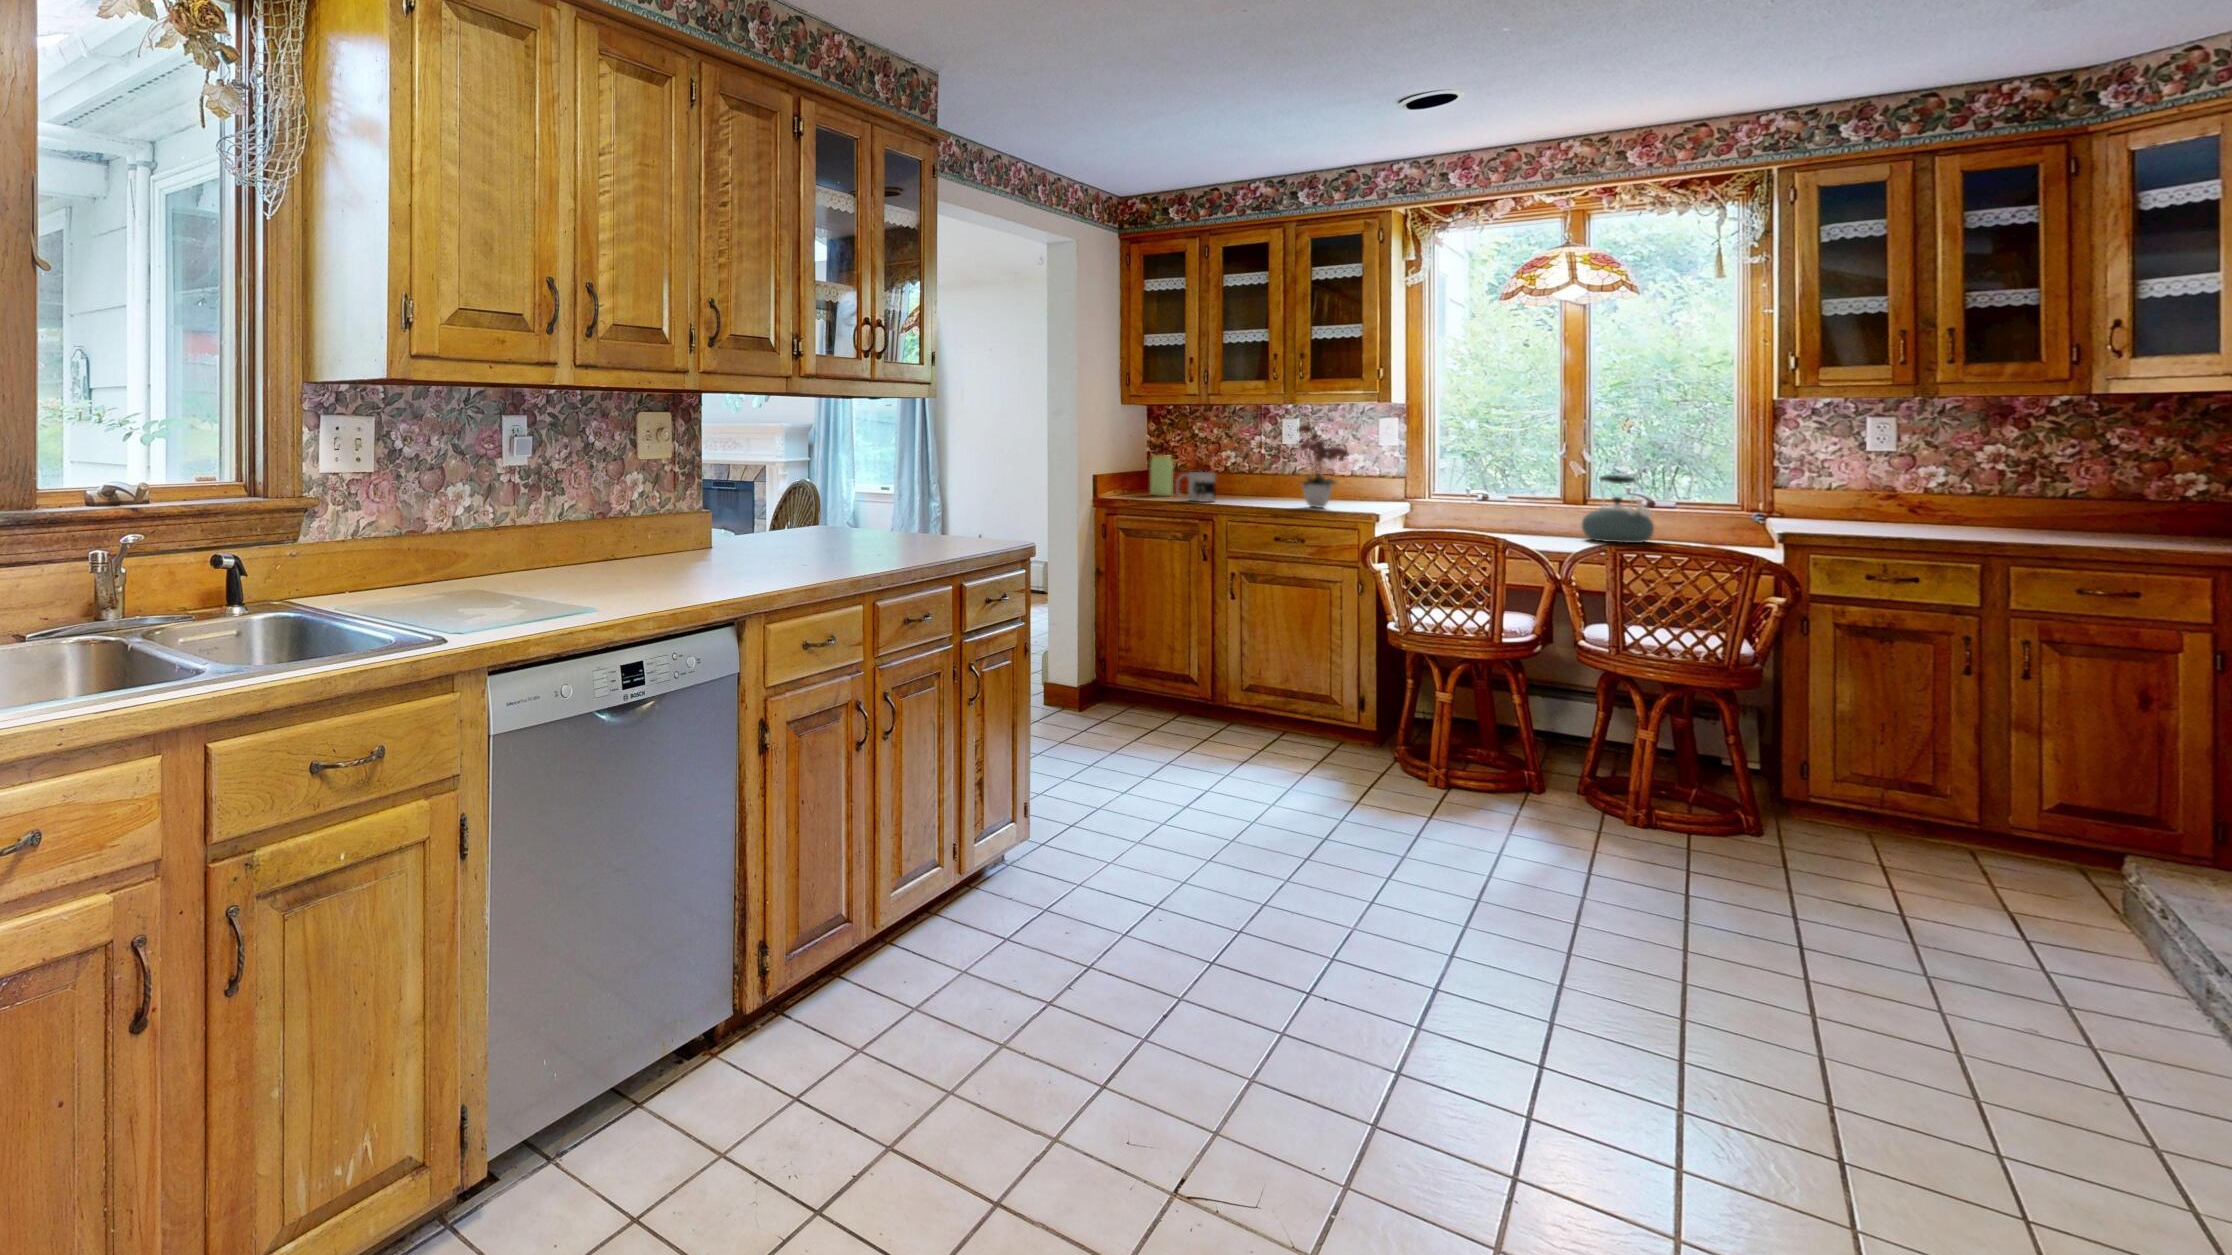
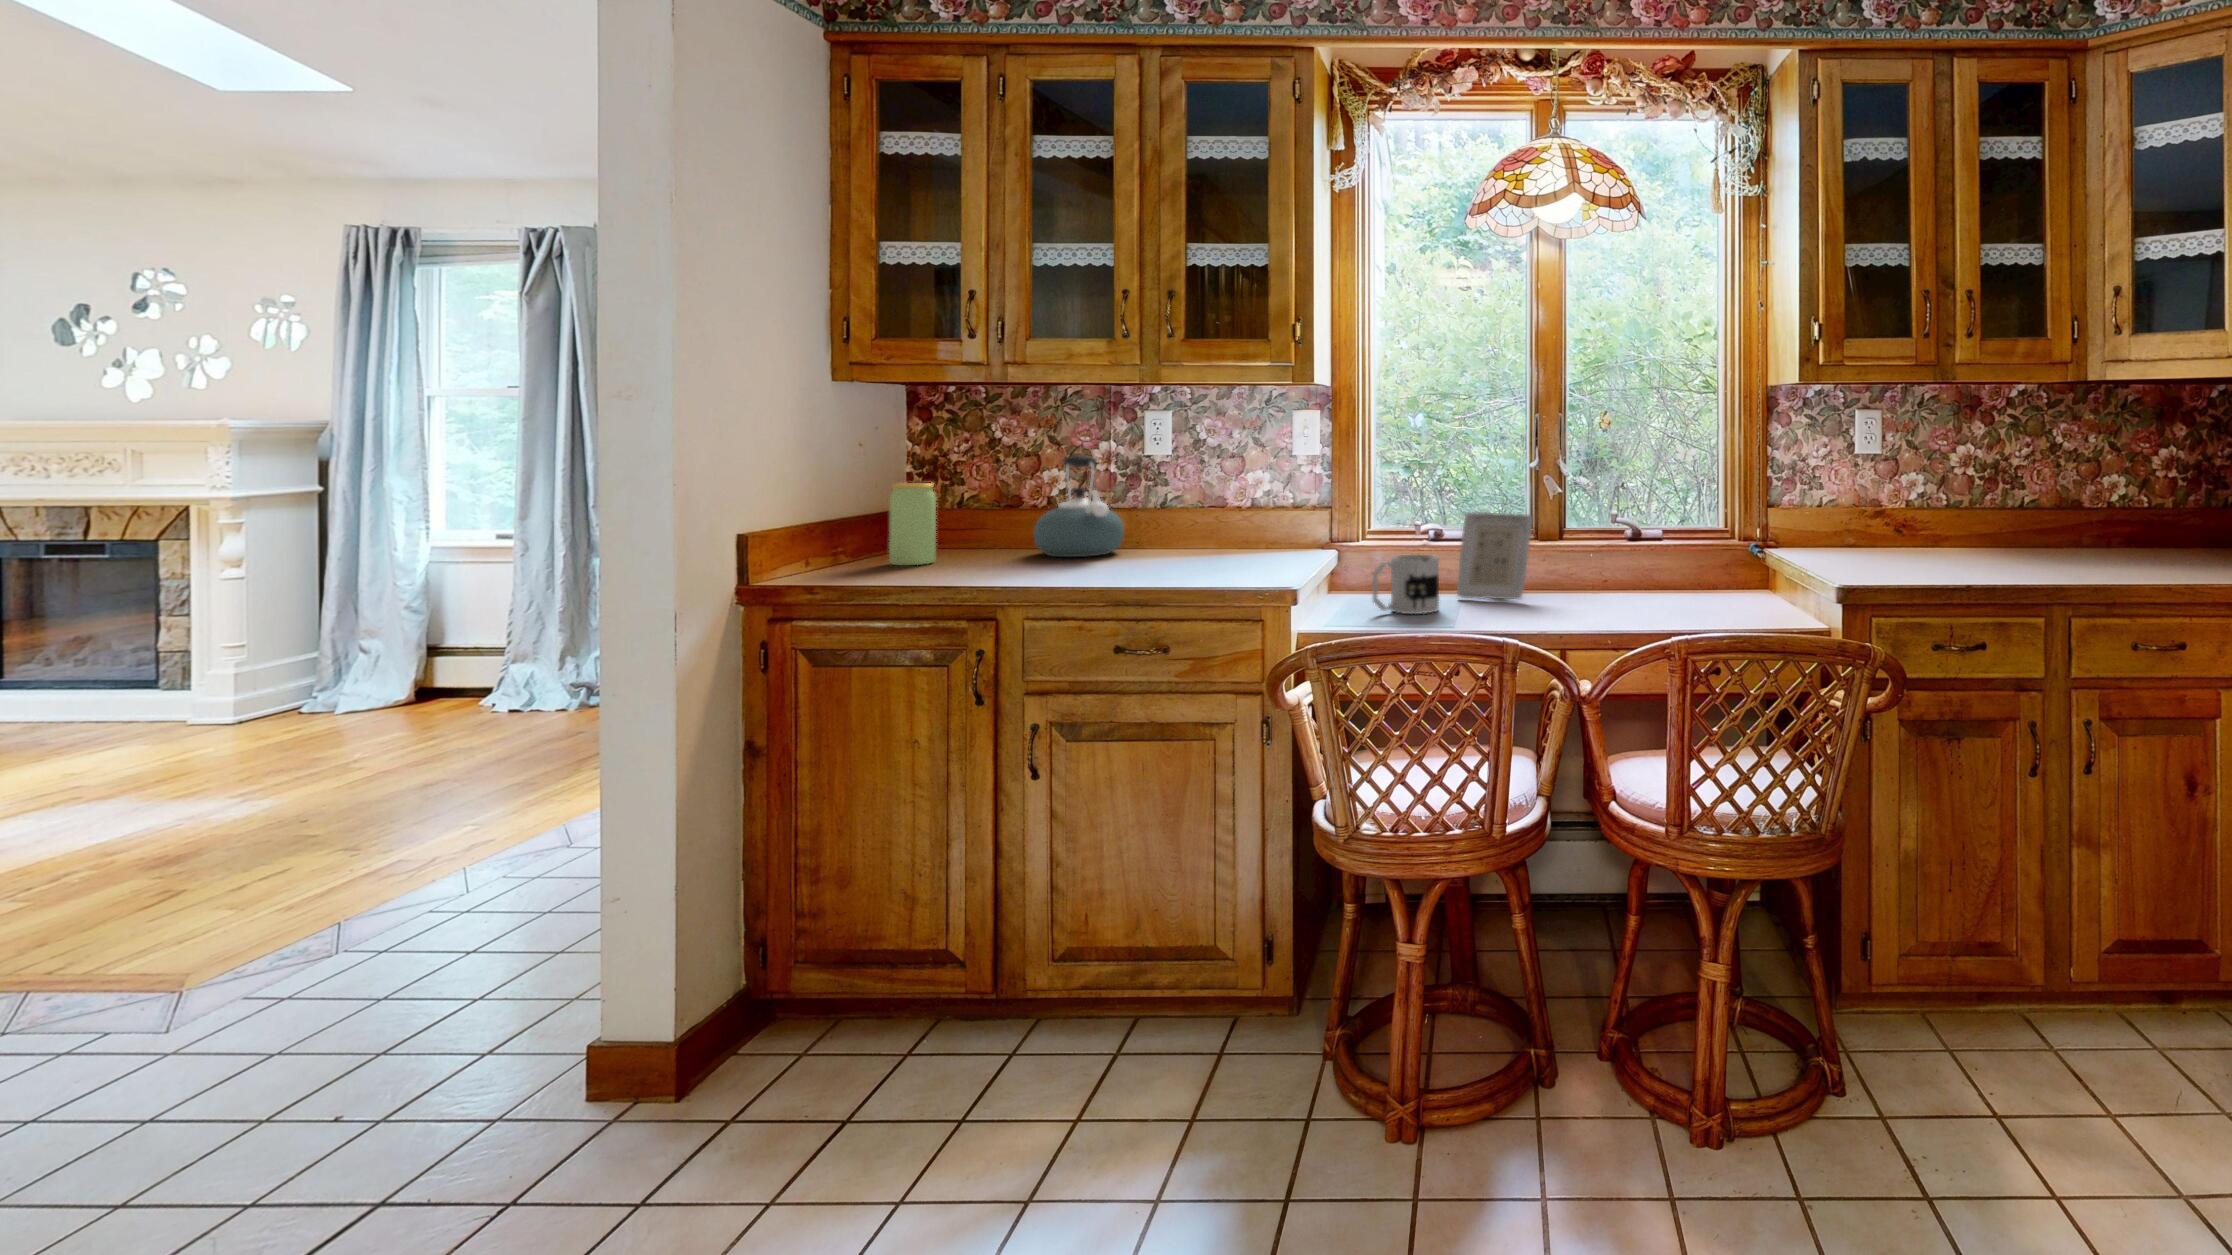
flower arrangement: present [1292,425,1349,508] -> none [1146,414,1259,578]
mug: present [1178,472,1216,502] -> present [1373,555,1439,614]
kettle: present [1582,475,1654,543] -> present [1034,455,1124,557]
picture frame: none [1492,483,1553,537] -> present [1457,512,1533,599]

